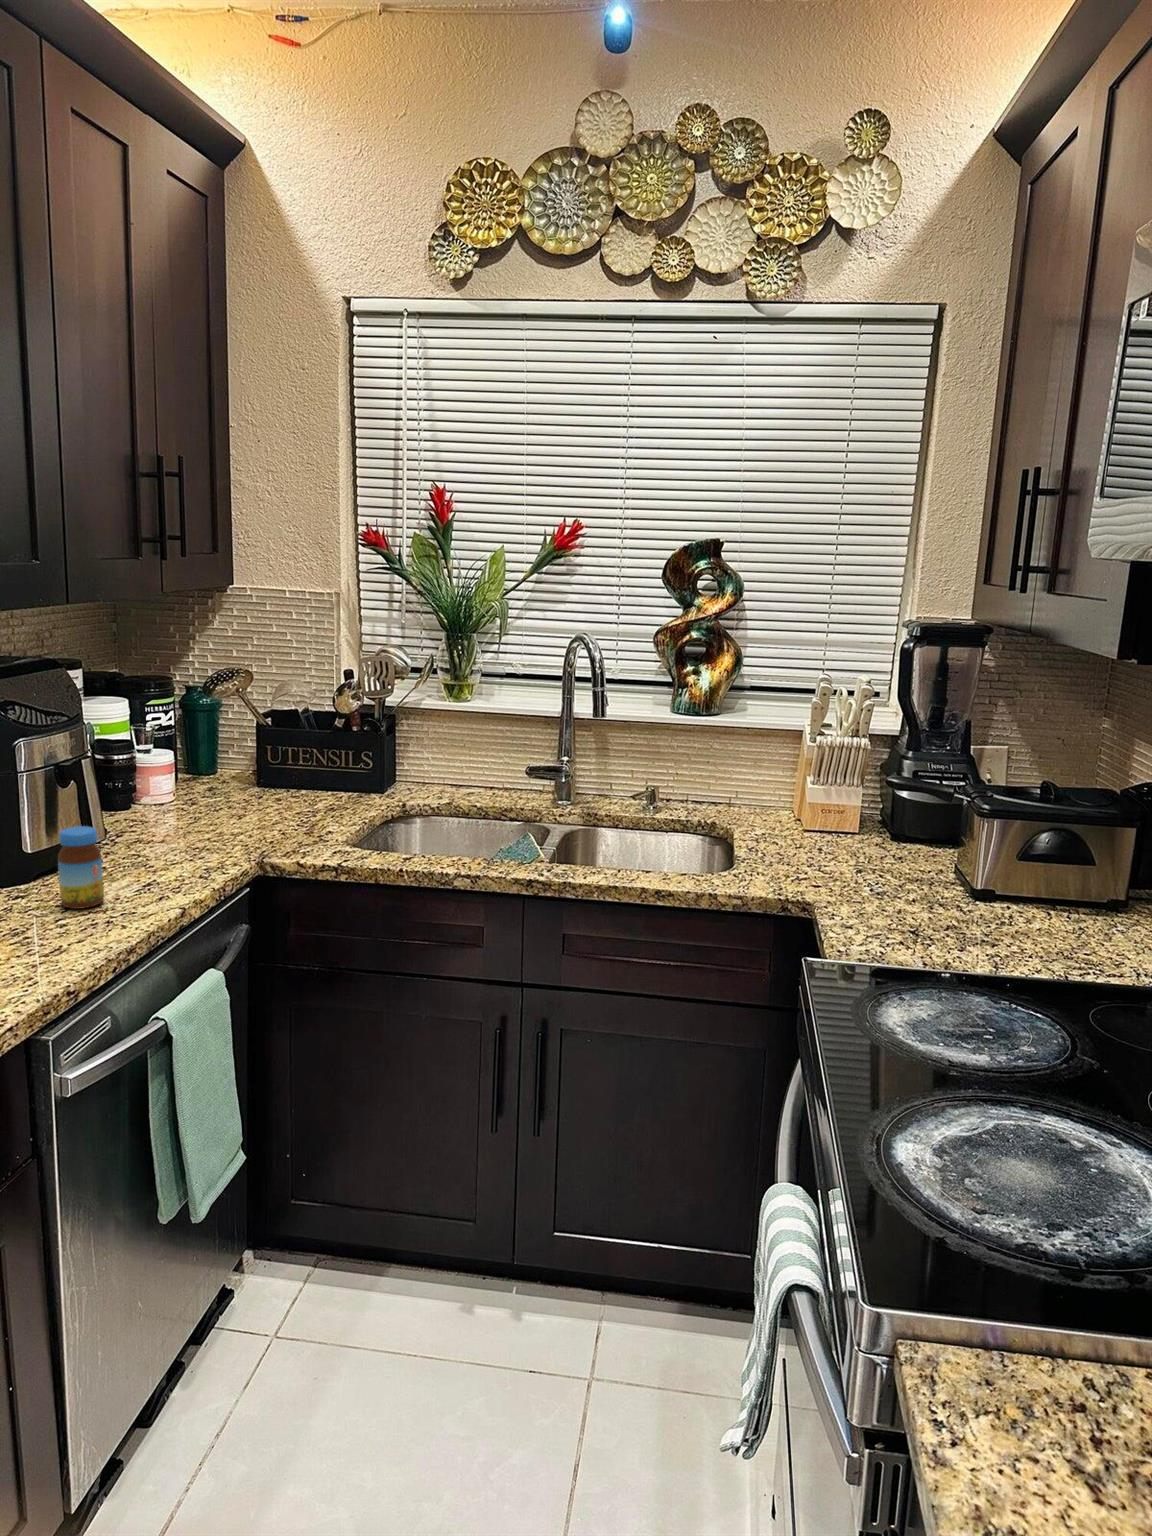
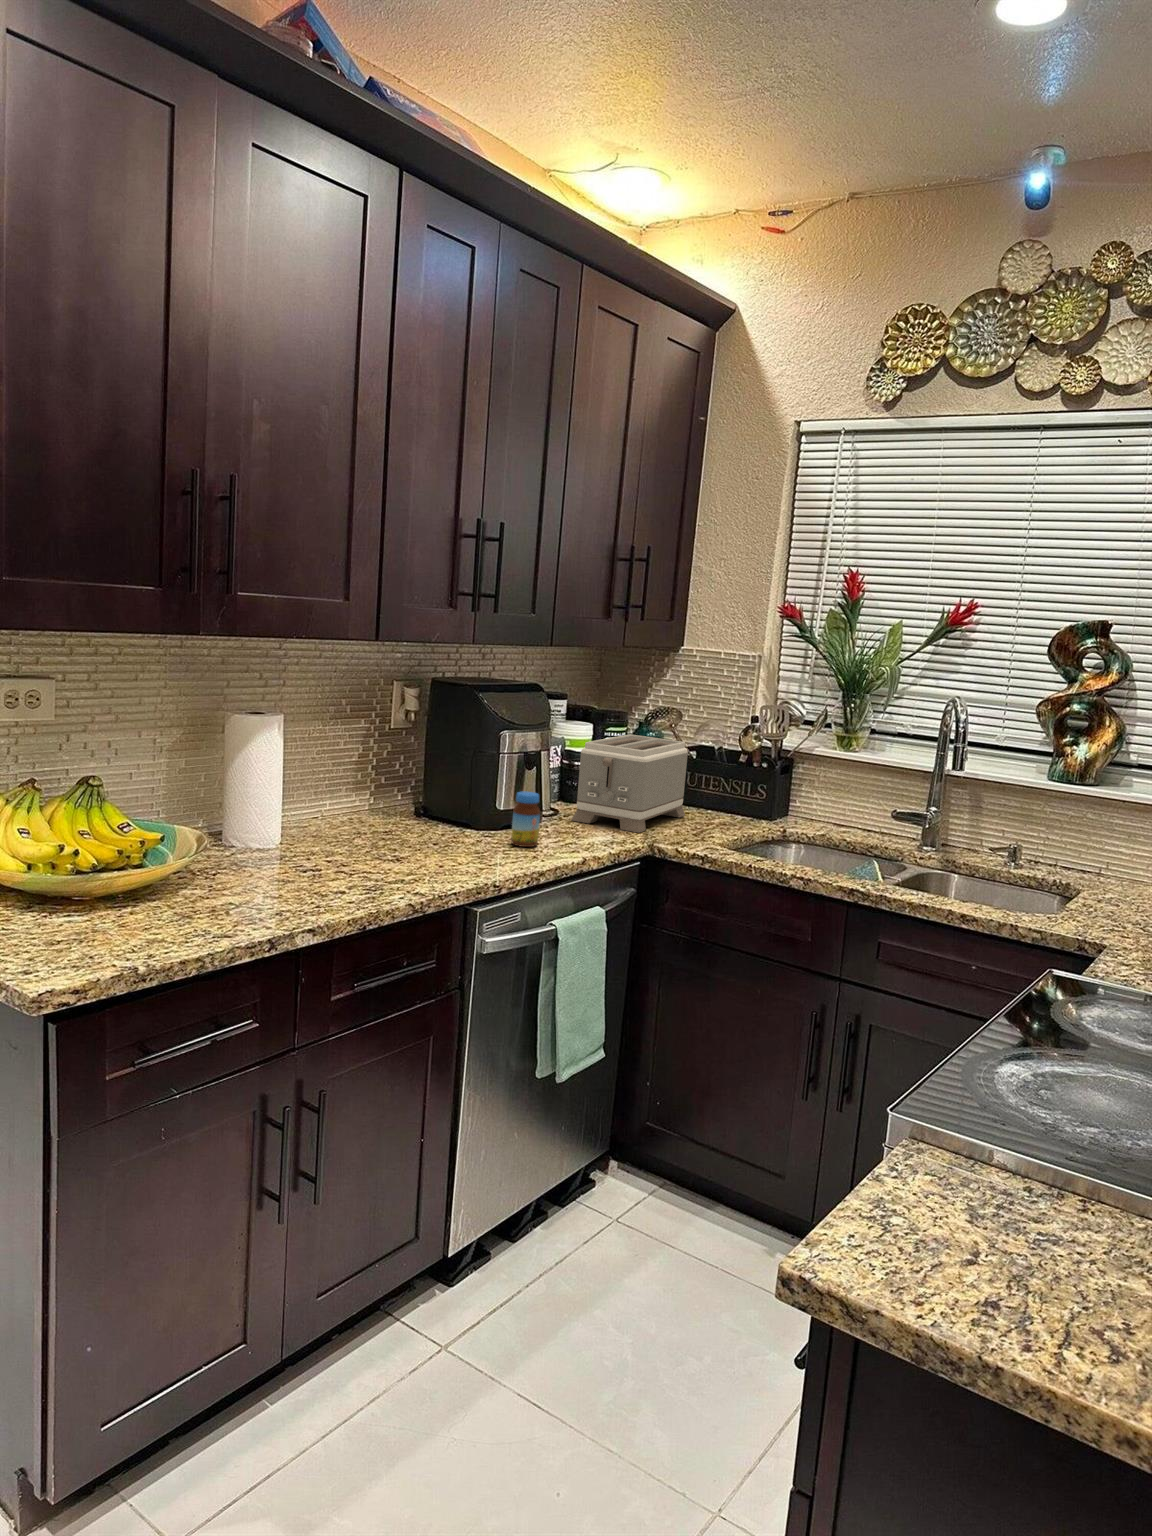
toaster: none [132,710,276,844] -> present [572,734,688,833]

